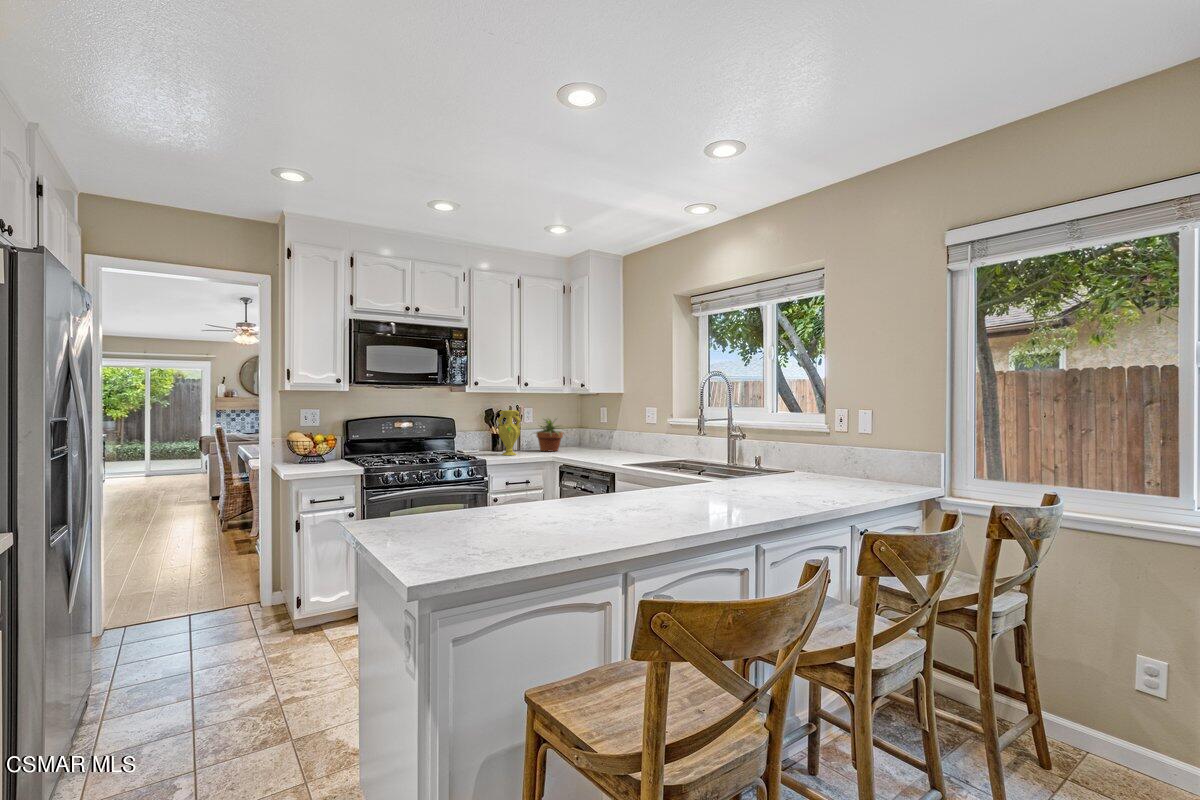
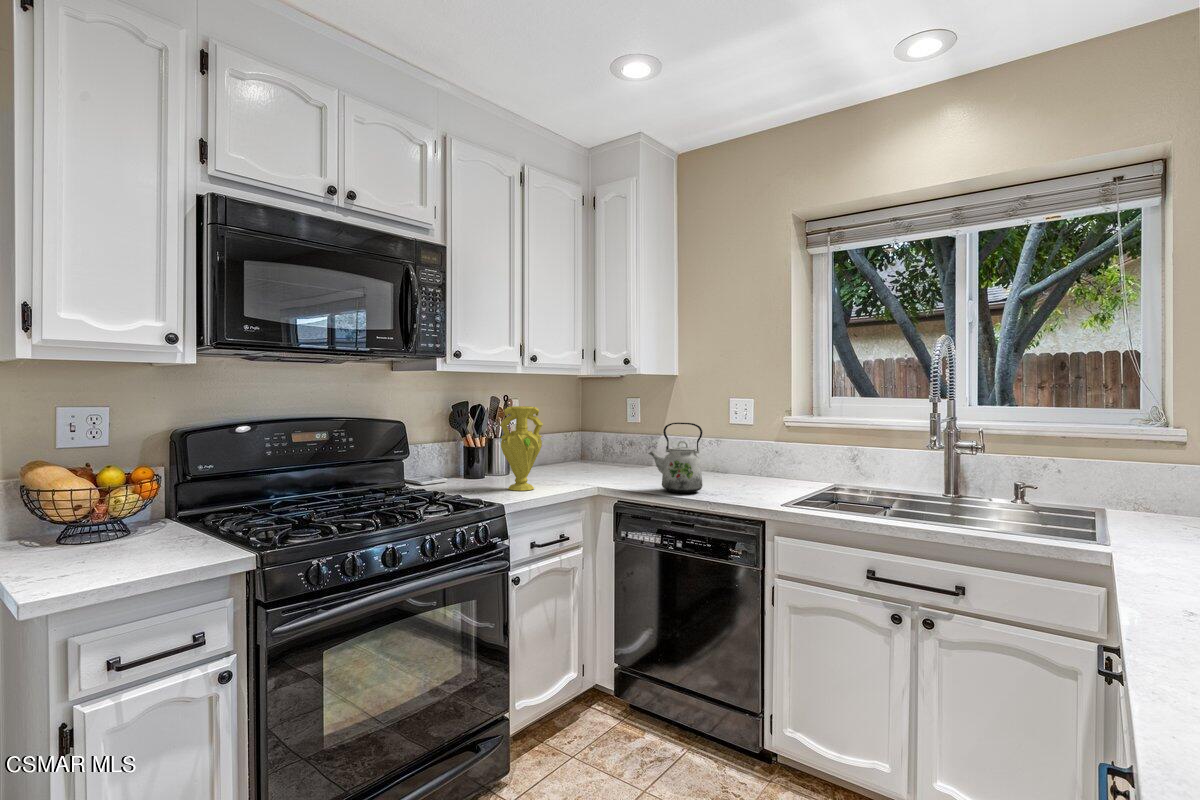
potted plant: present [536,419,564,452] -> none [541,416,599,477]
kettle: none [577,419,604,458] -> present [648,423,702,493]

